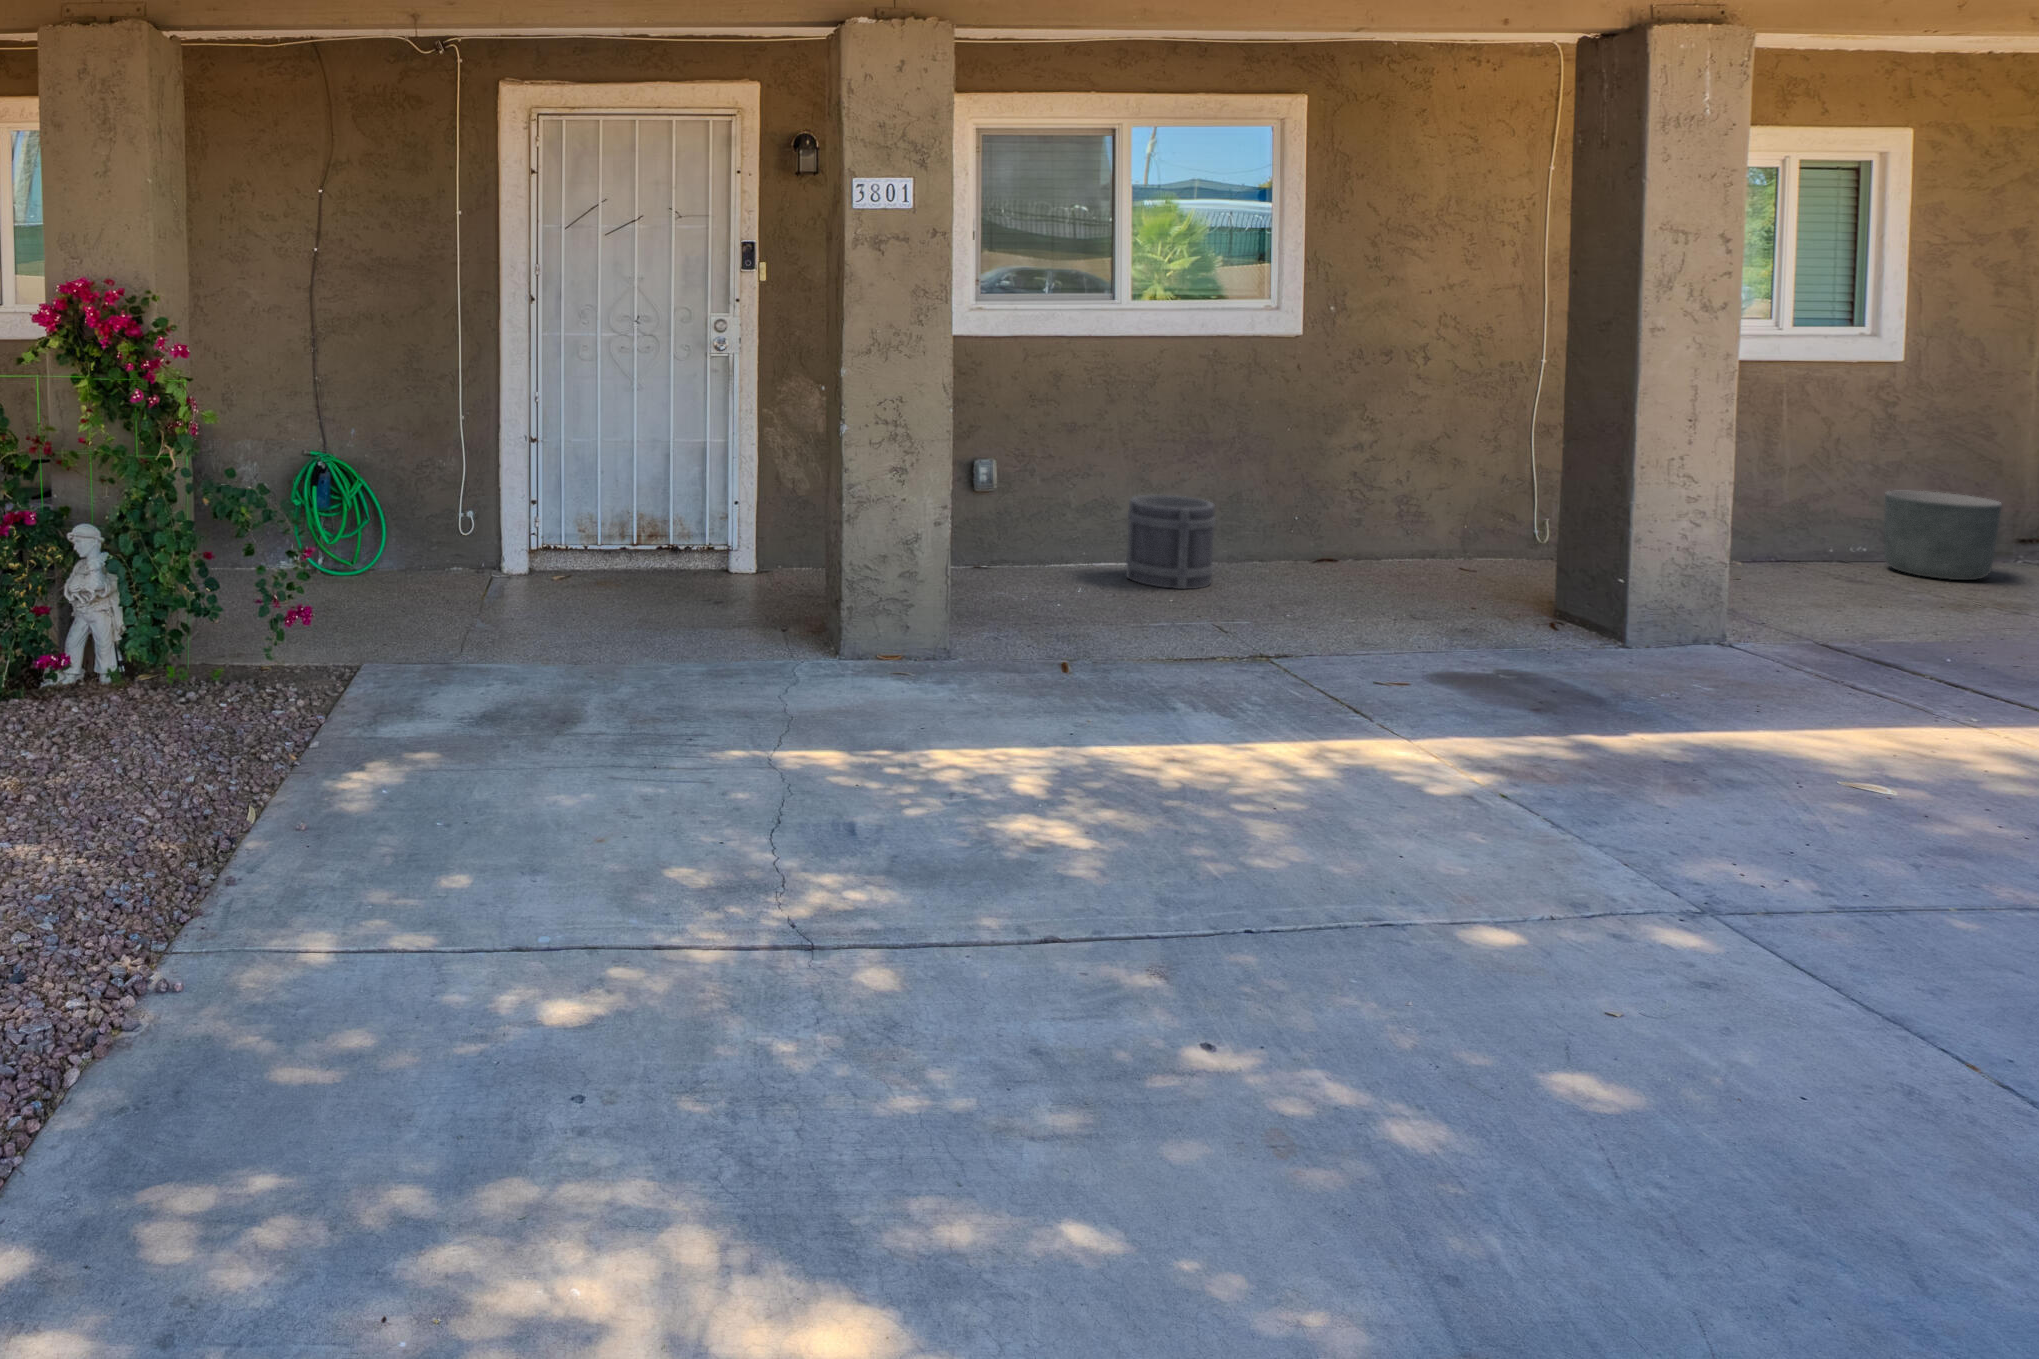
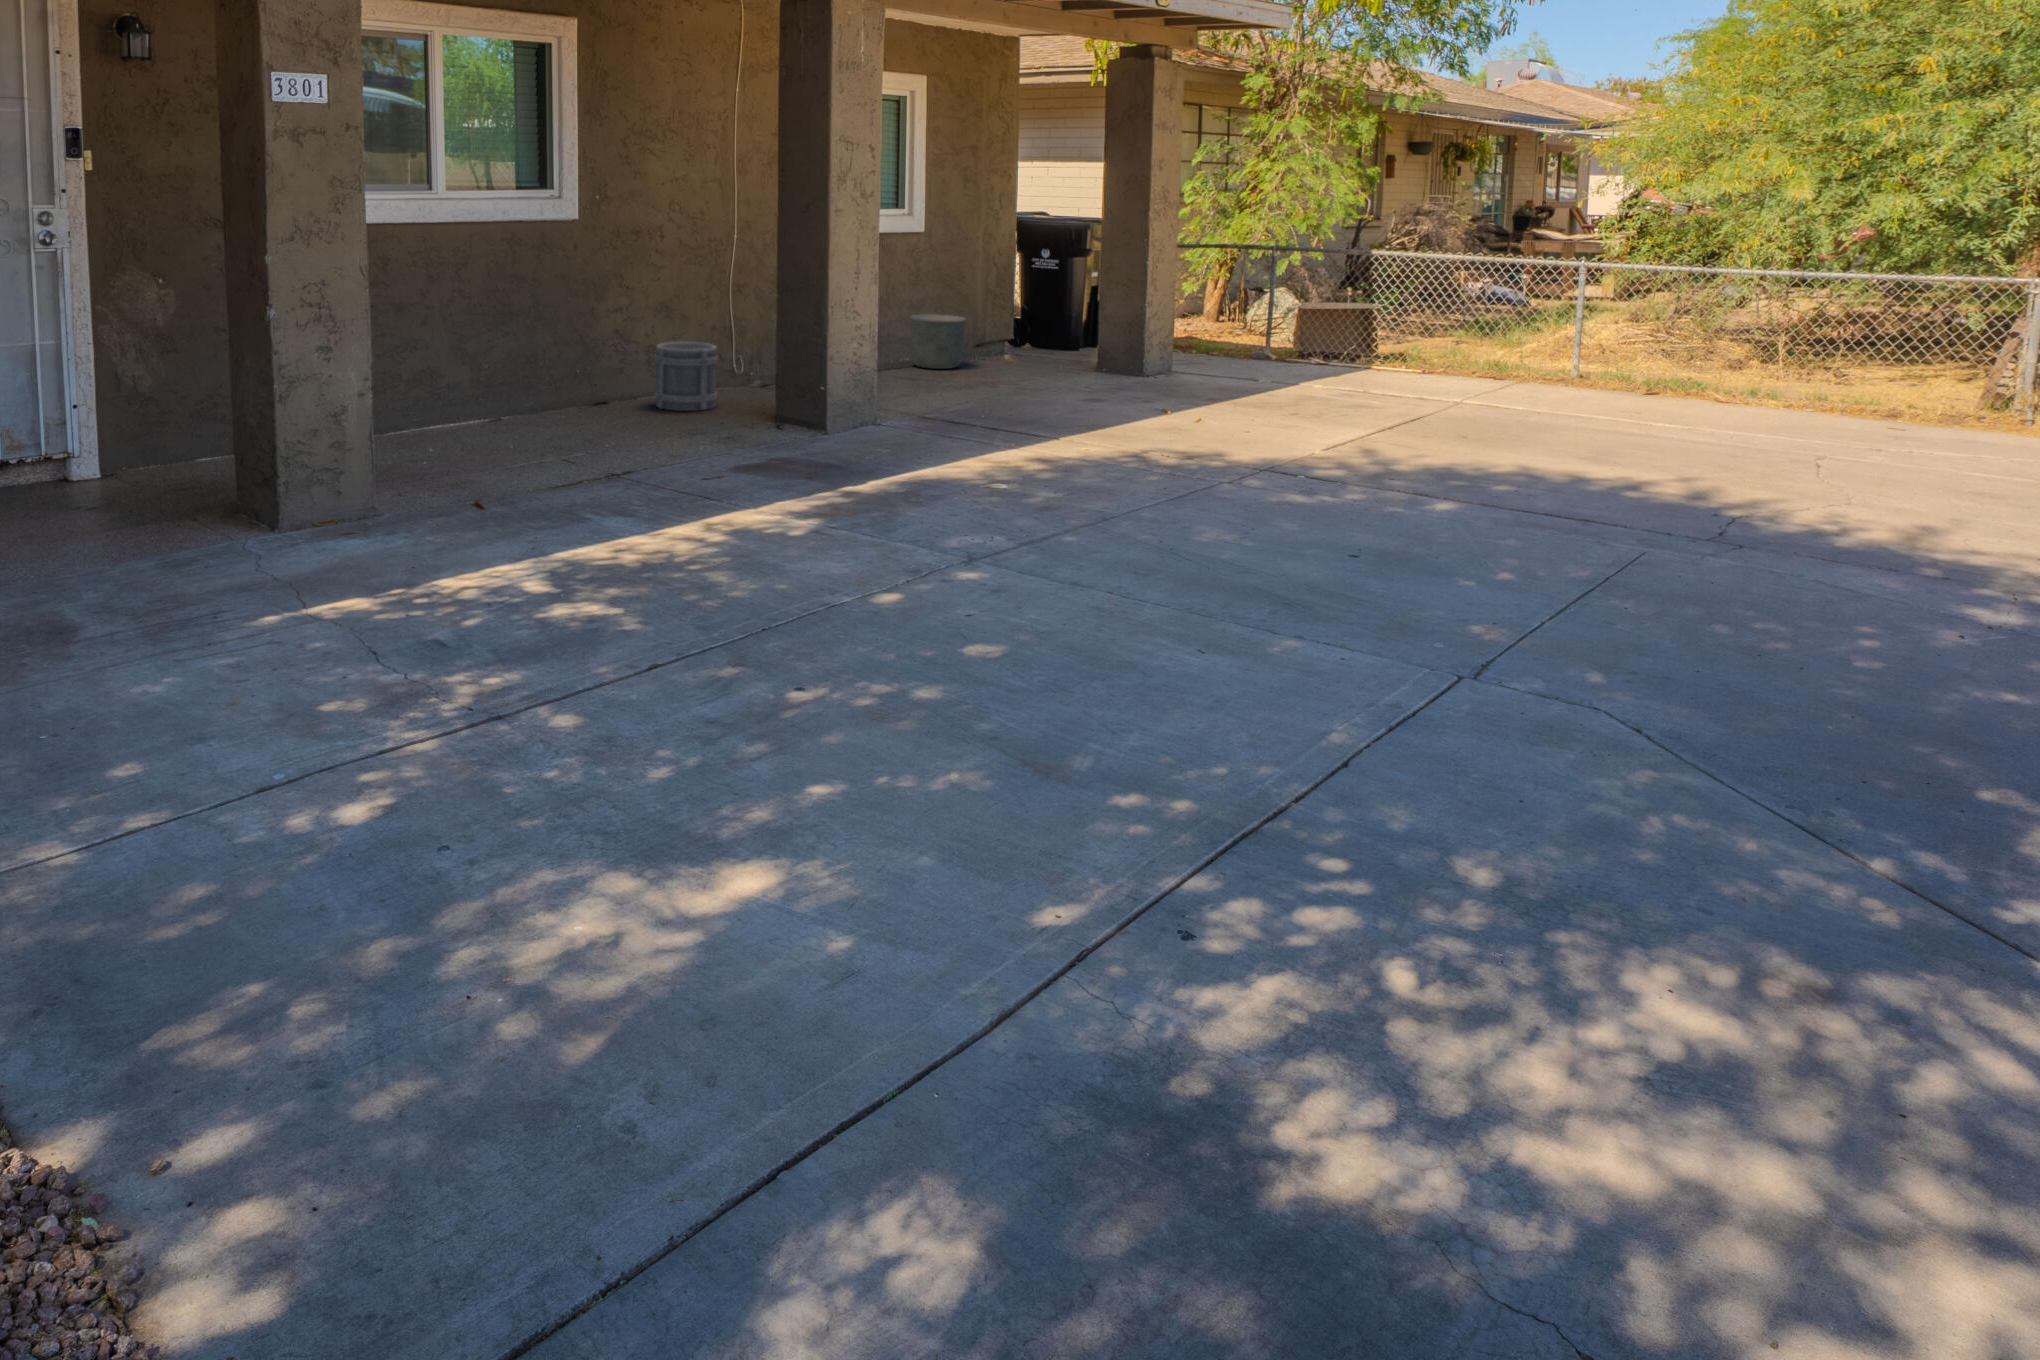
bucket: present [1126,495,1216,589] -> present [655,342,718,411]

